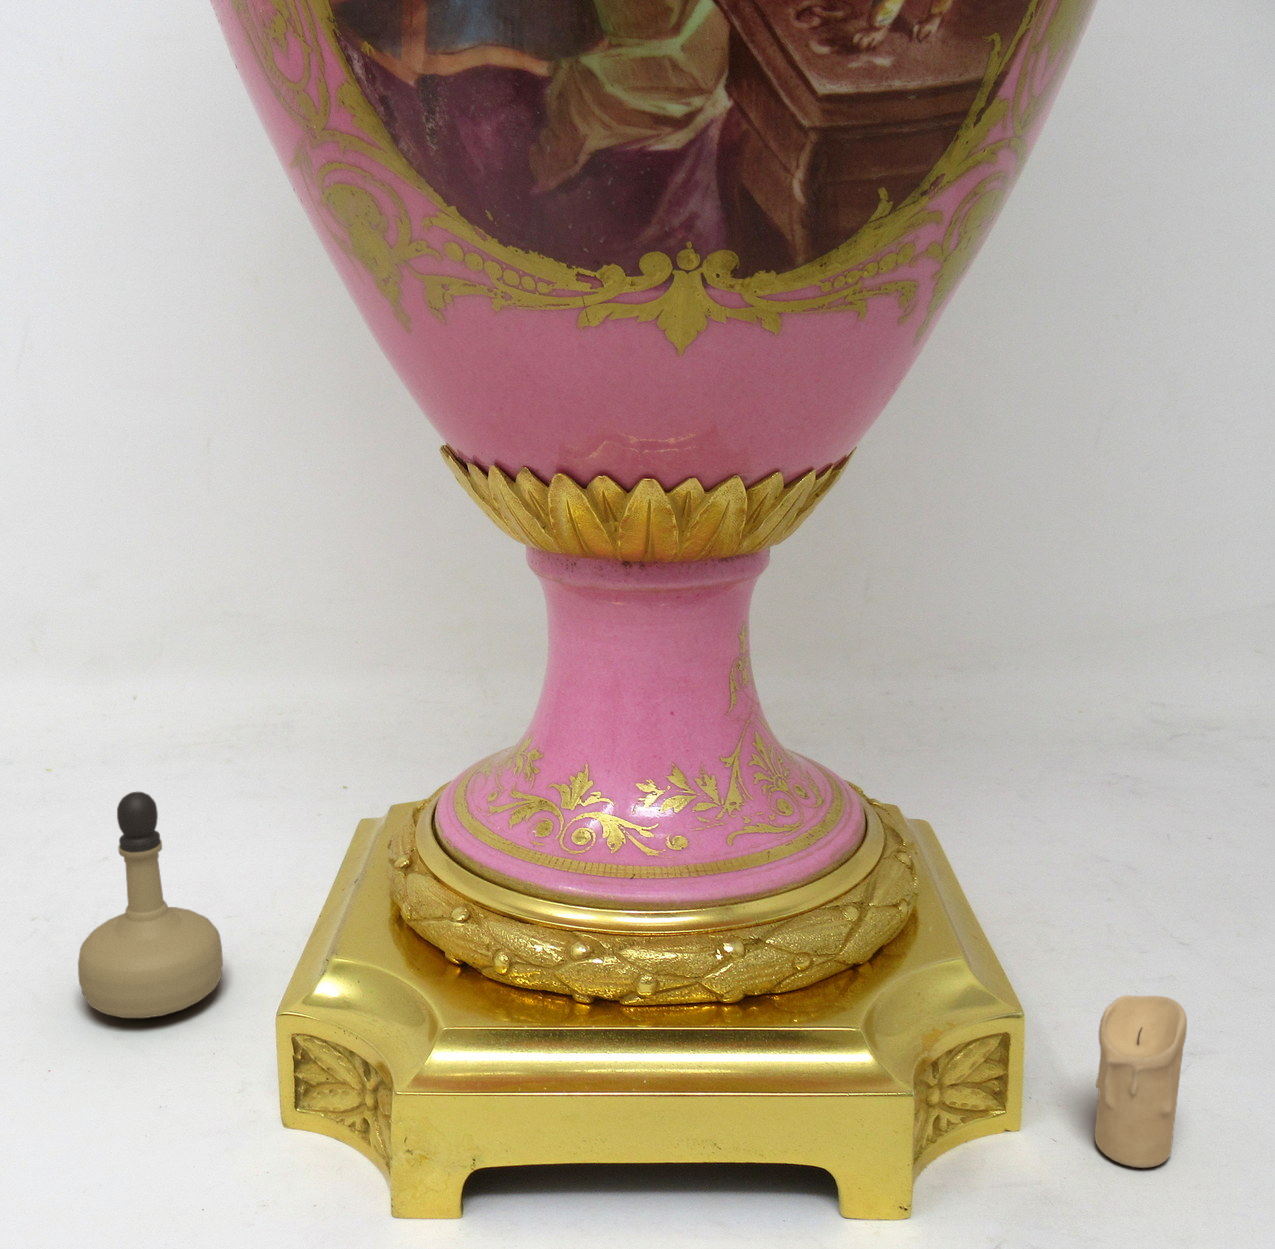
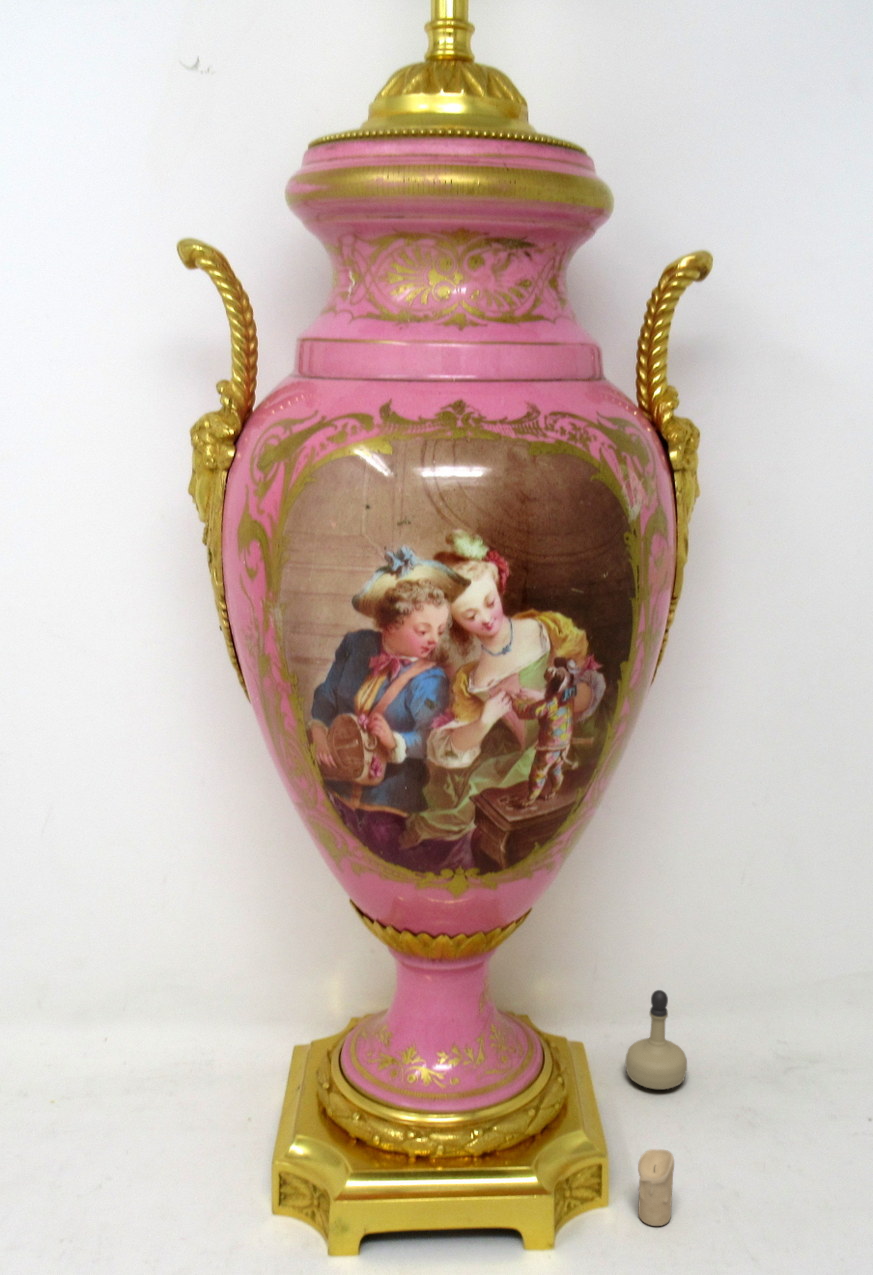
perfume bottle: present [78,792,223,1018] -> present [625,990,687,1089]

